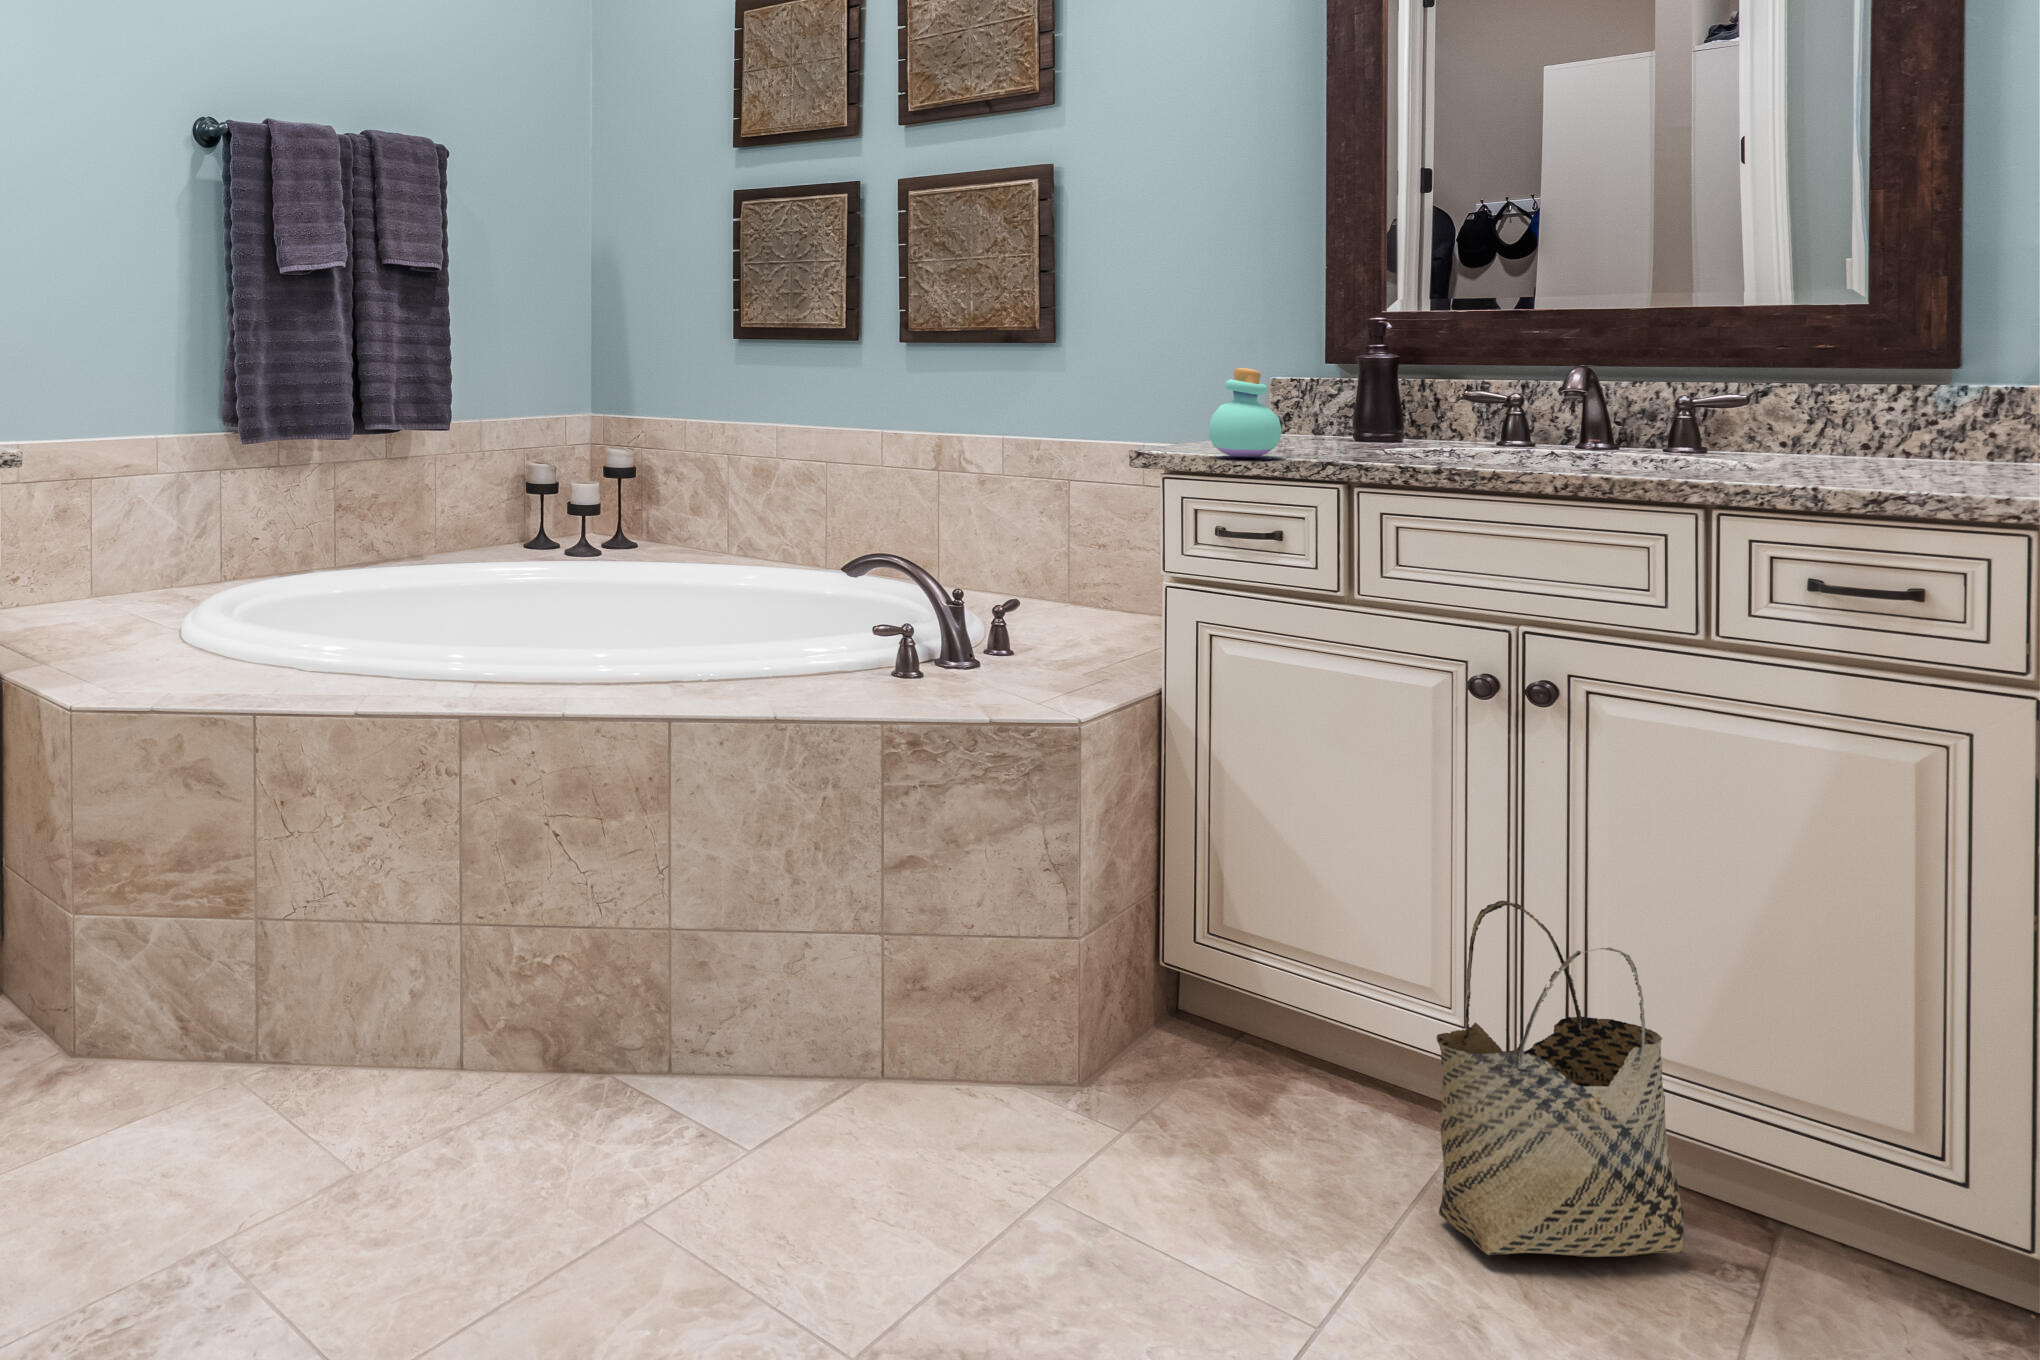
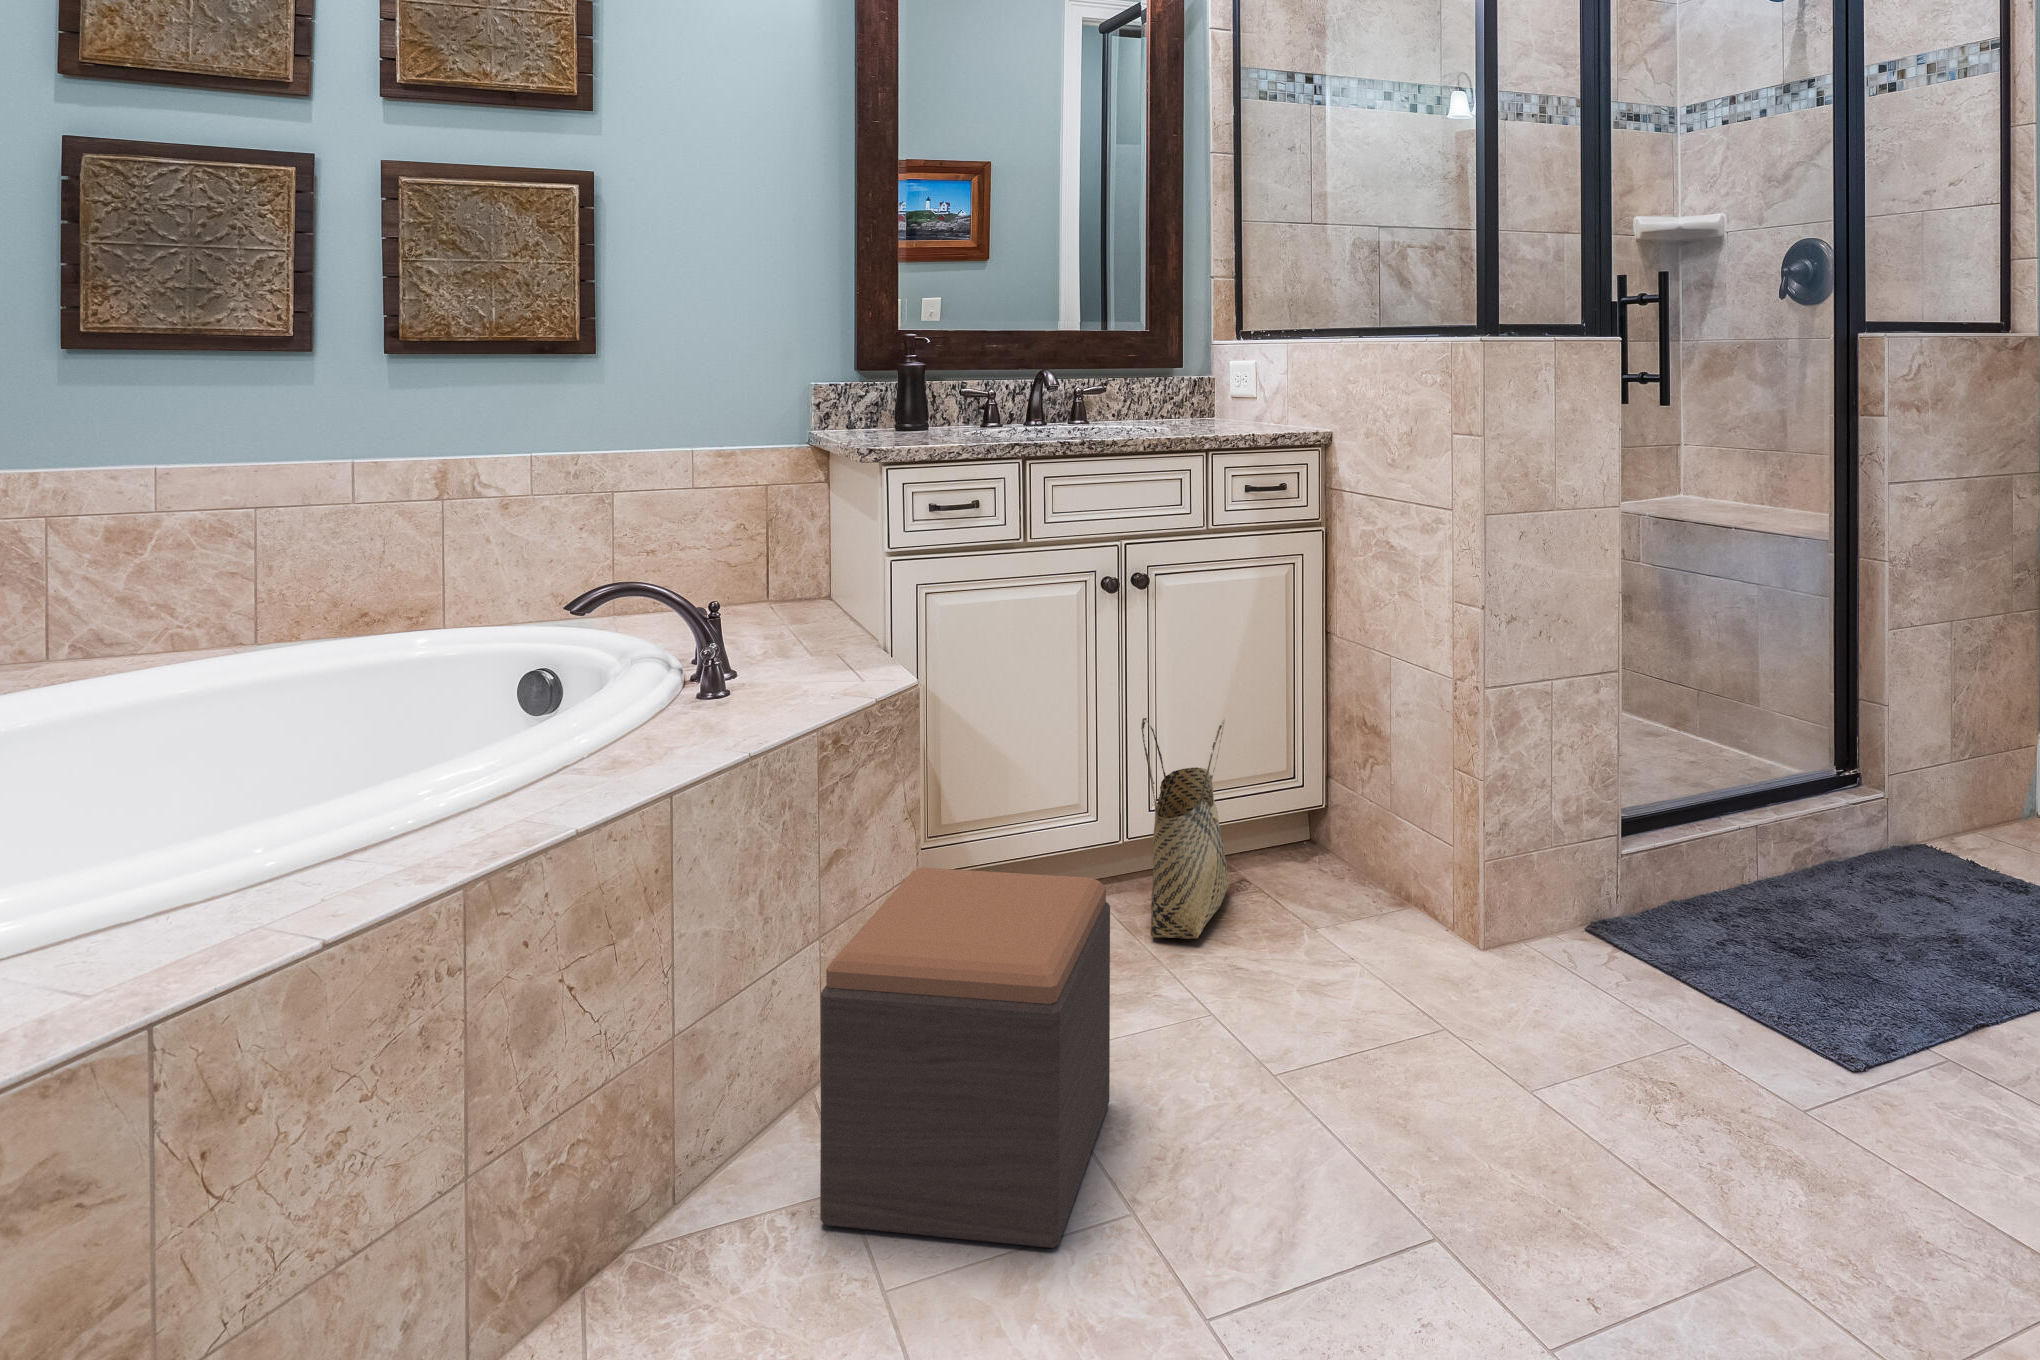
perfume bottle: present [1209,368,1282,457] -> none [928,374,980,445]
footstool: none [746,896,1069,1292] -> present [820,868,1110,1248]

